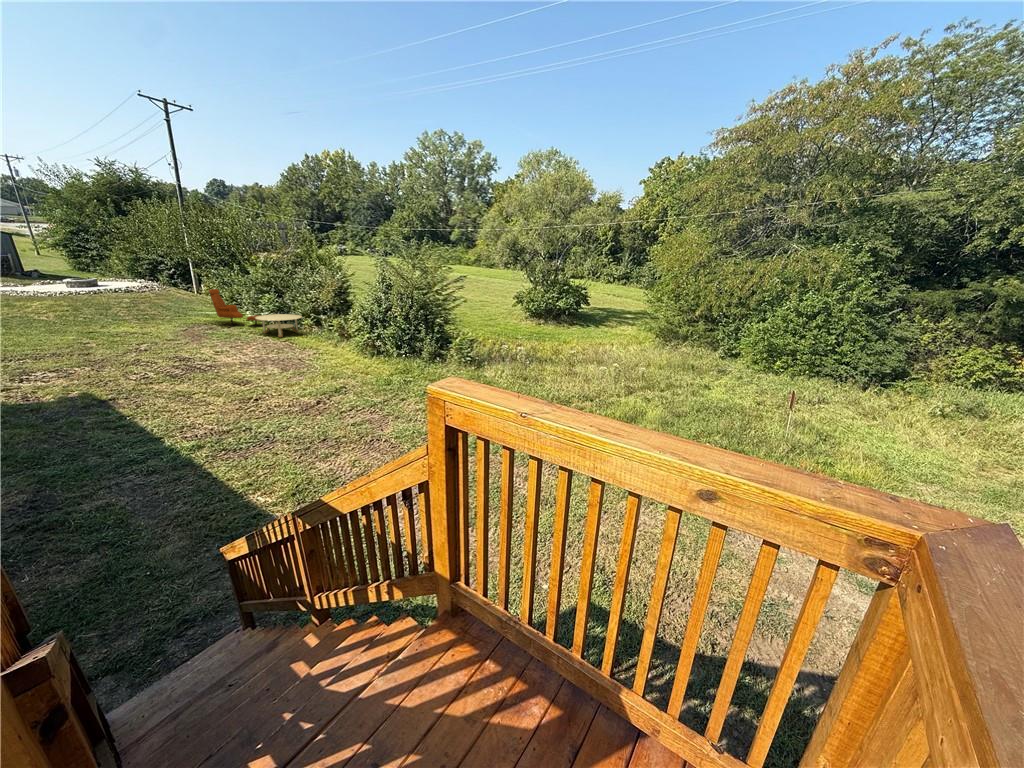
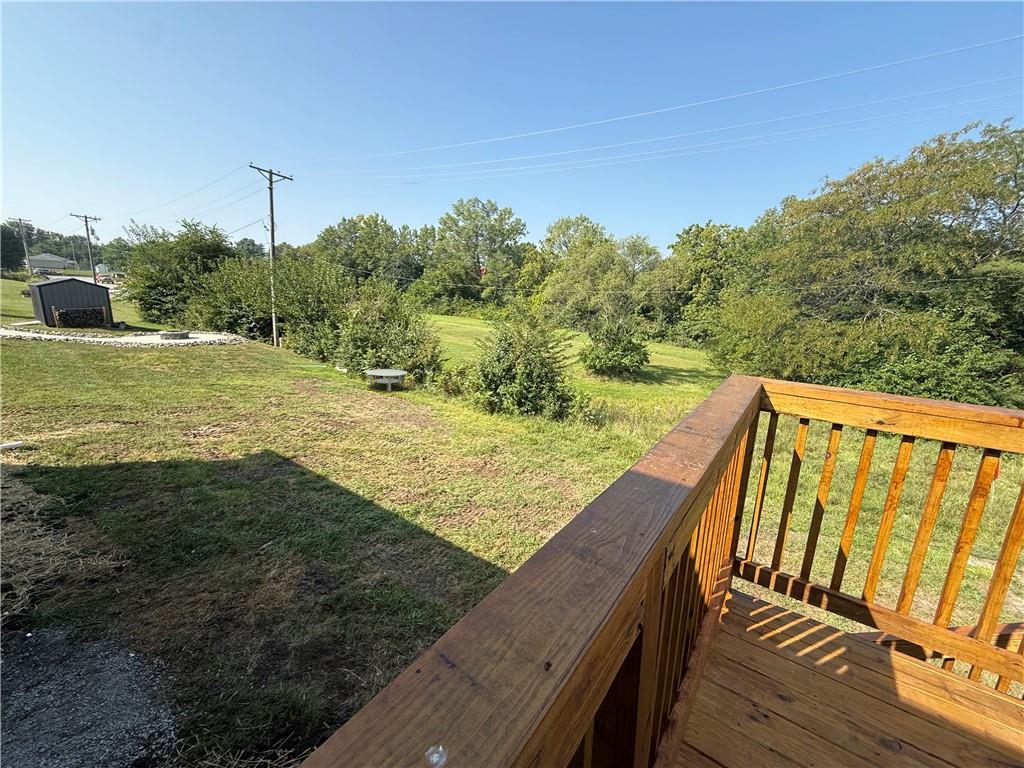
lounge chair: present [209,289,262,326] -> none [319,344,367,382]

